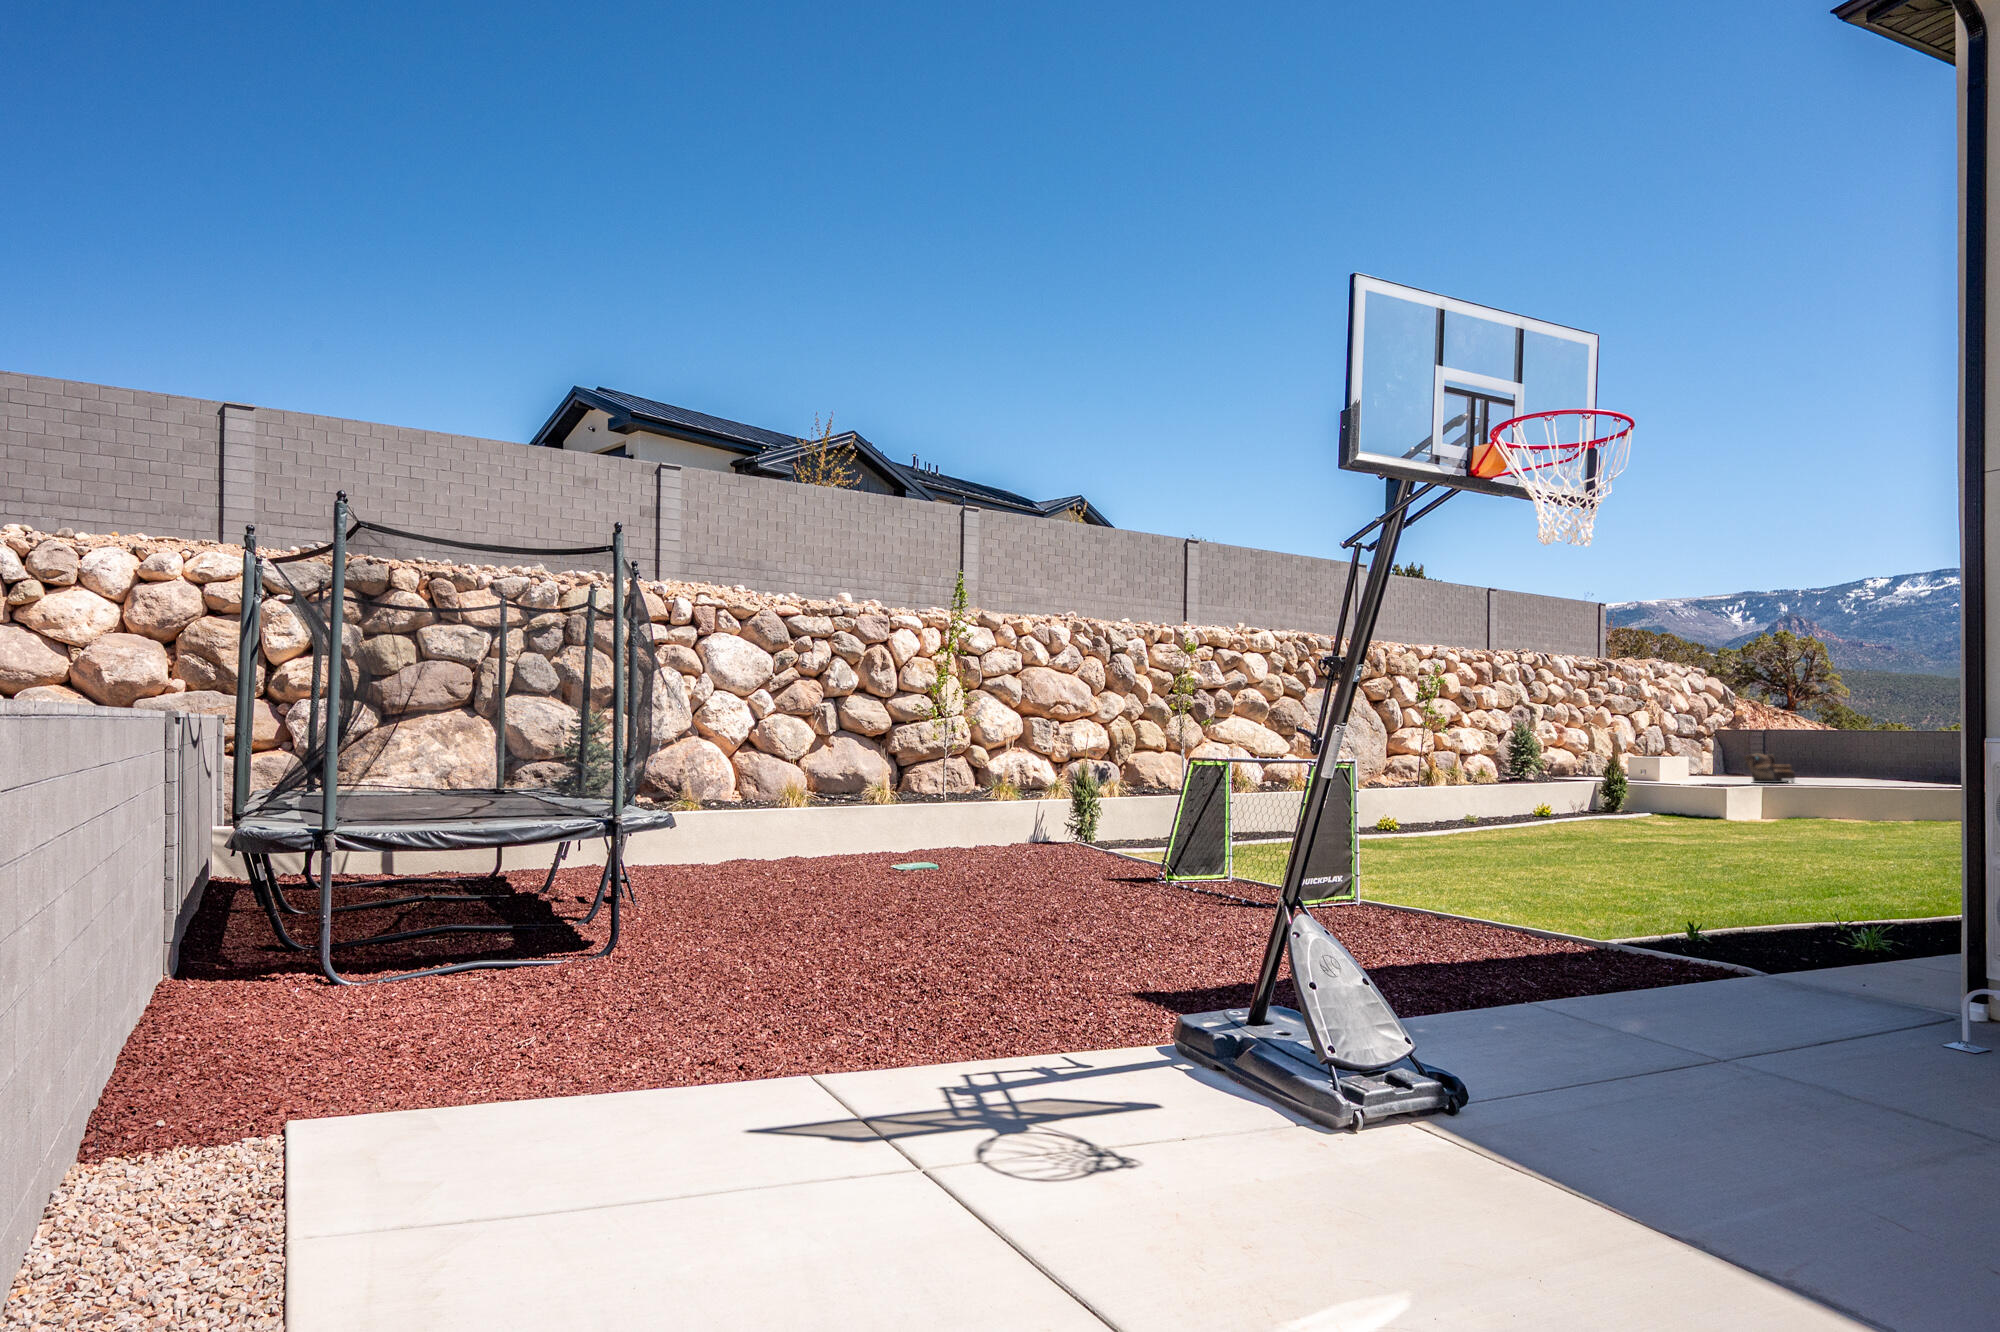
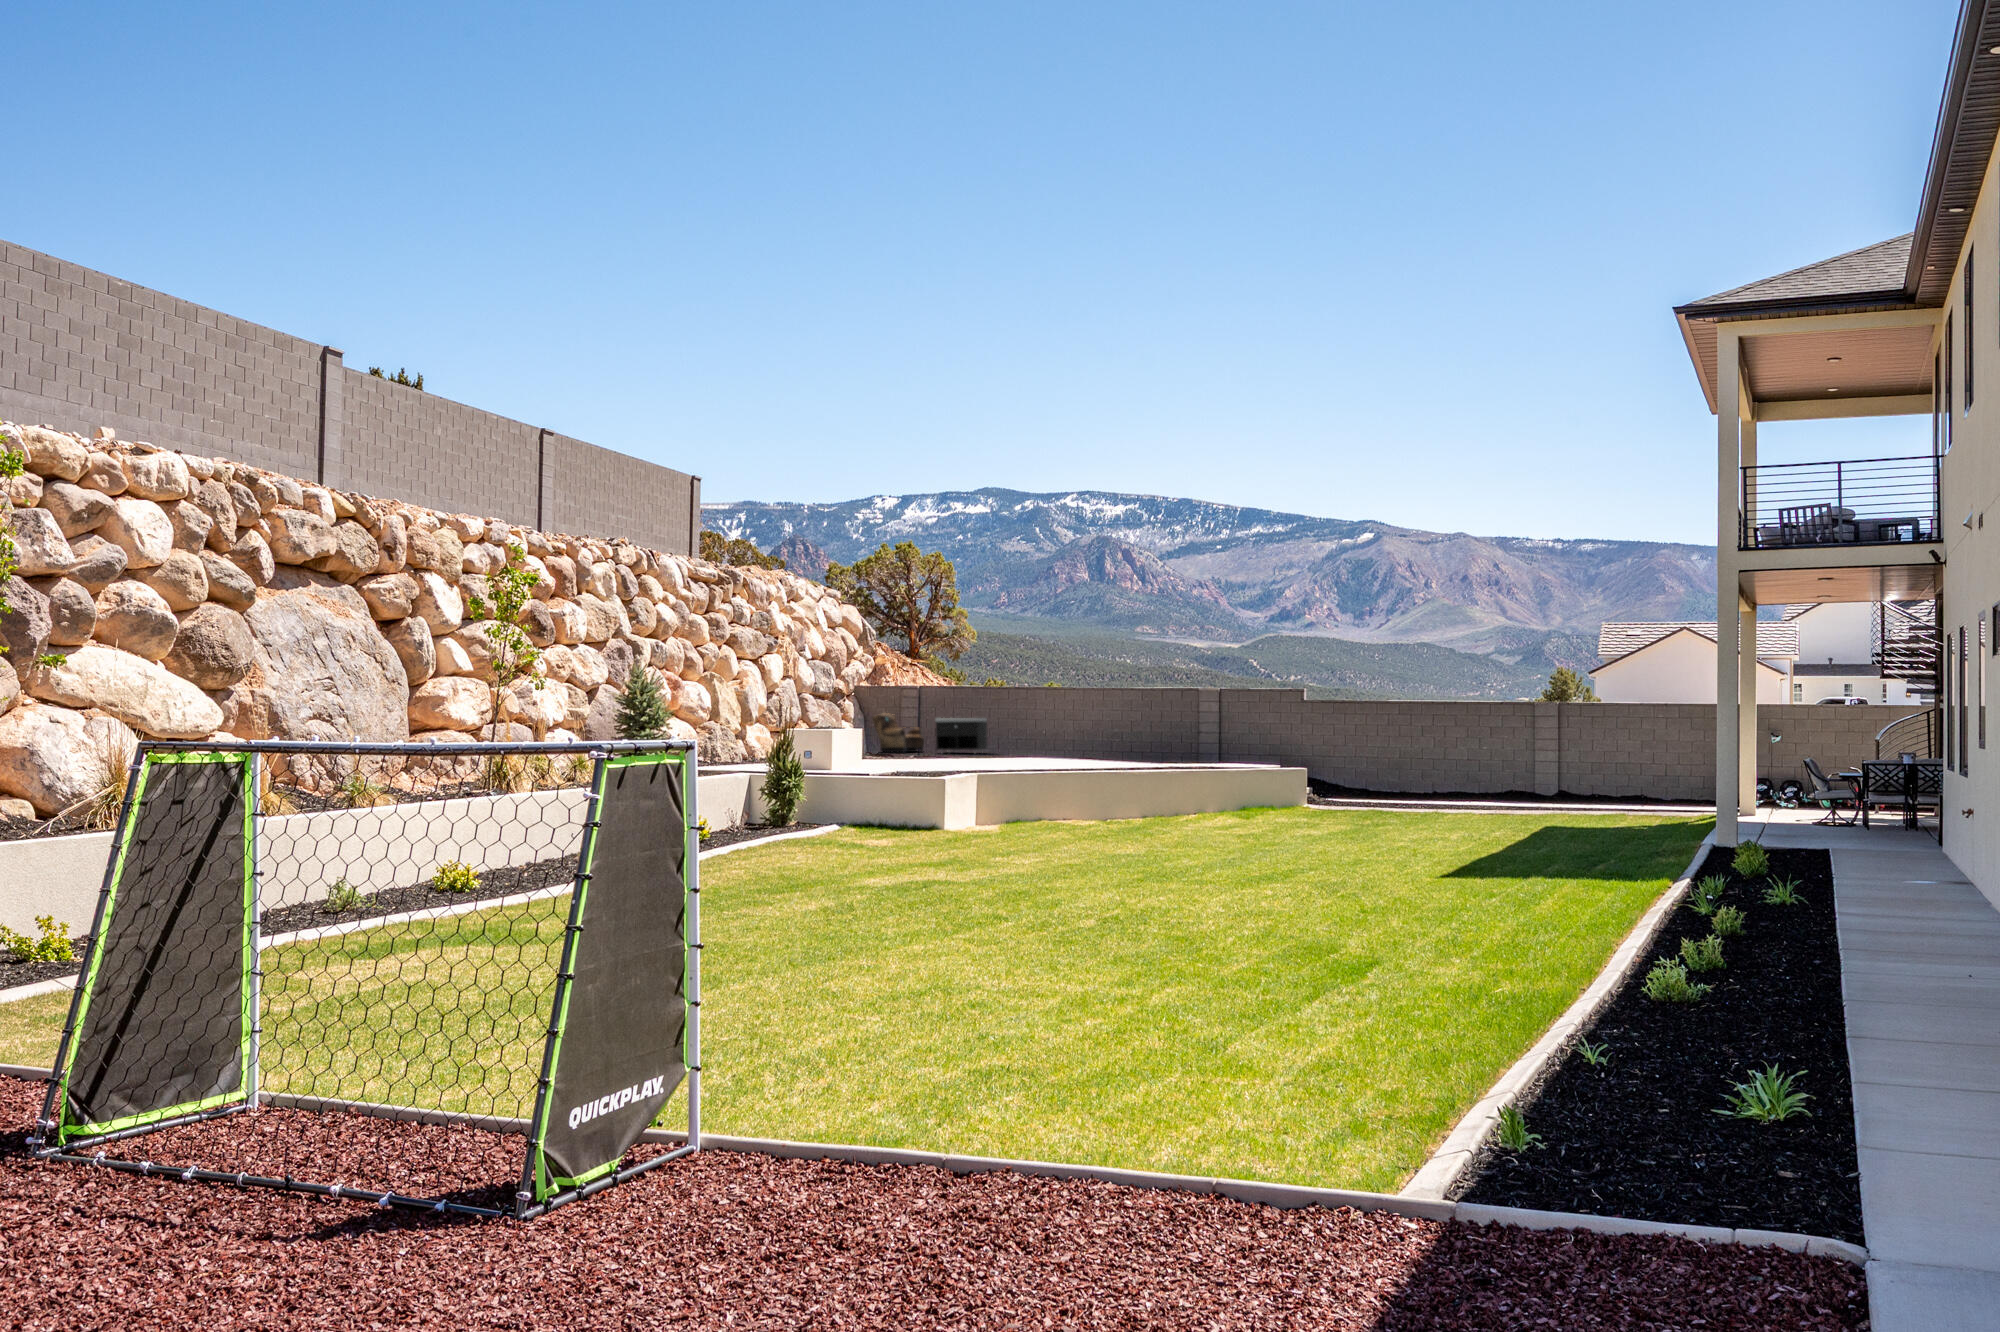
storage bench: none [1802,757,1857,785] -> present [935,718,987,753]

